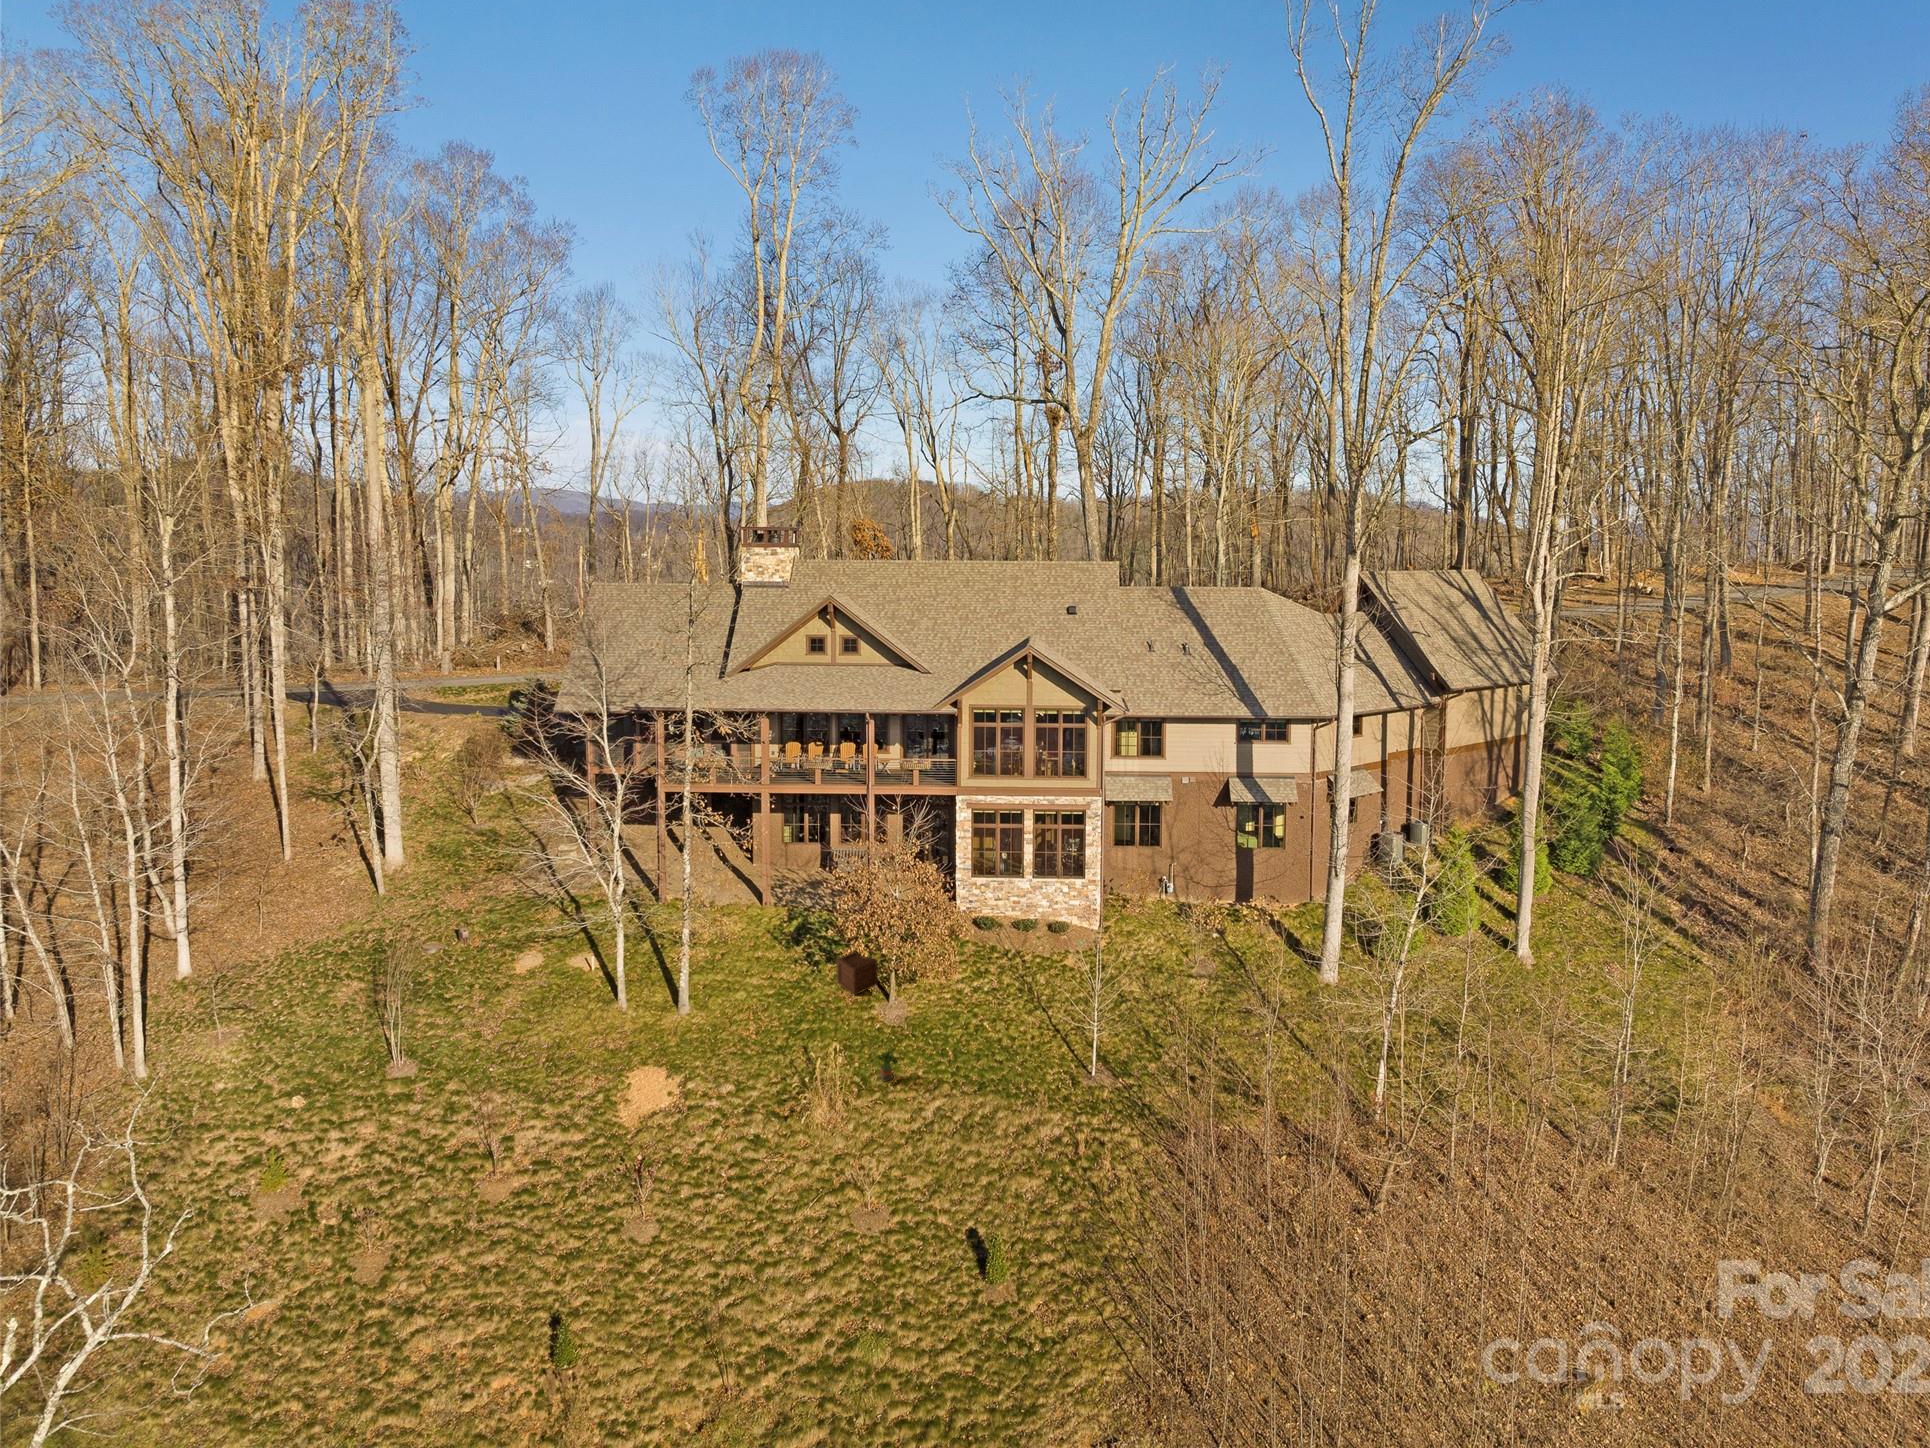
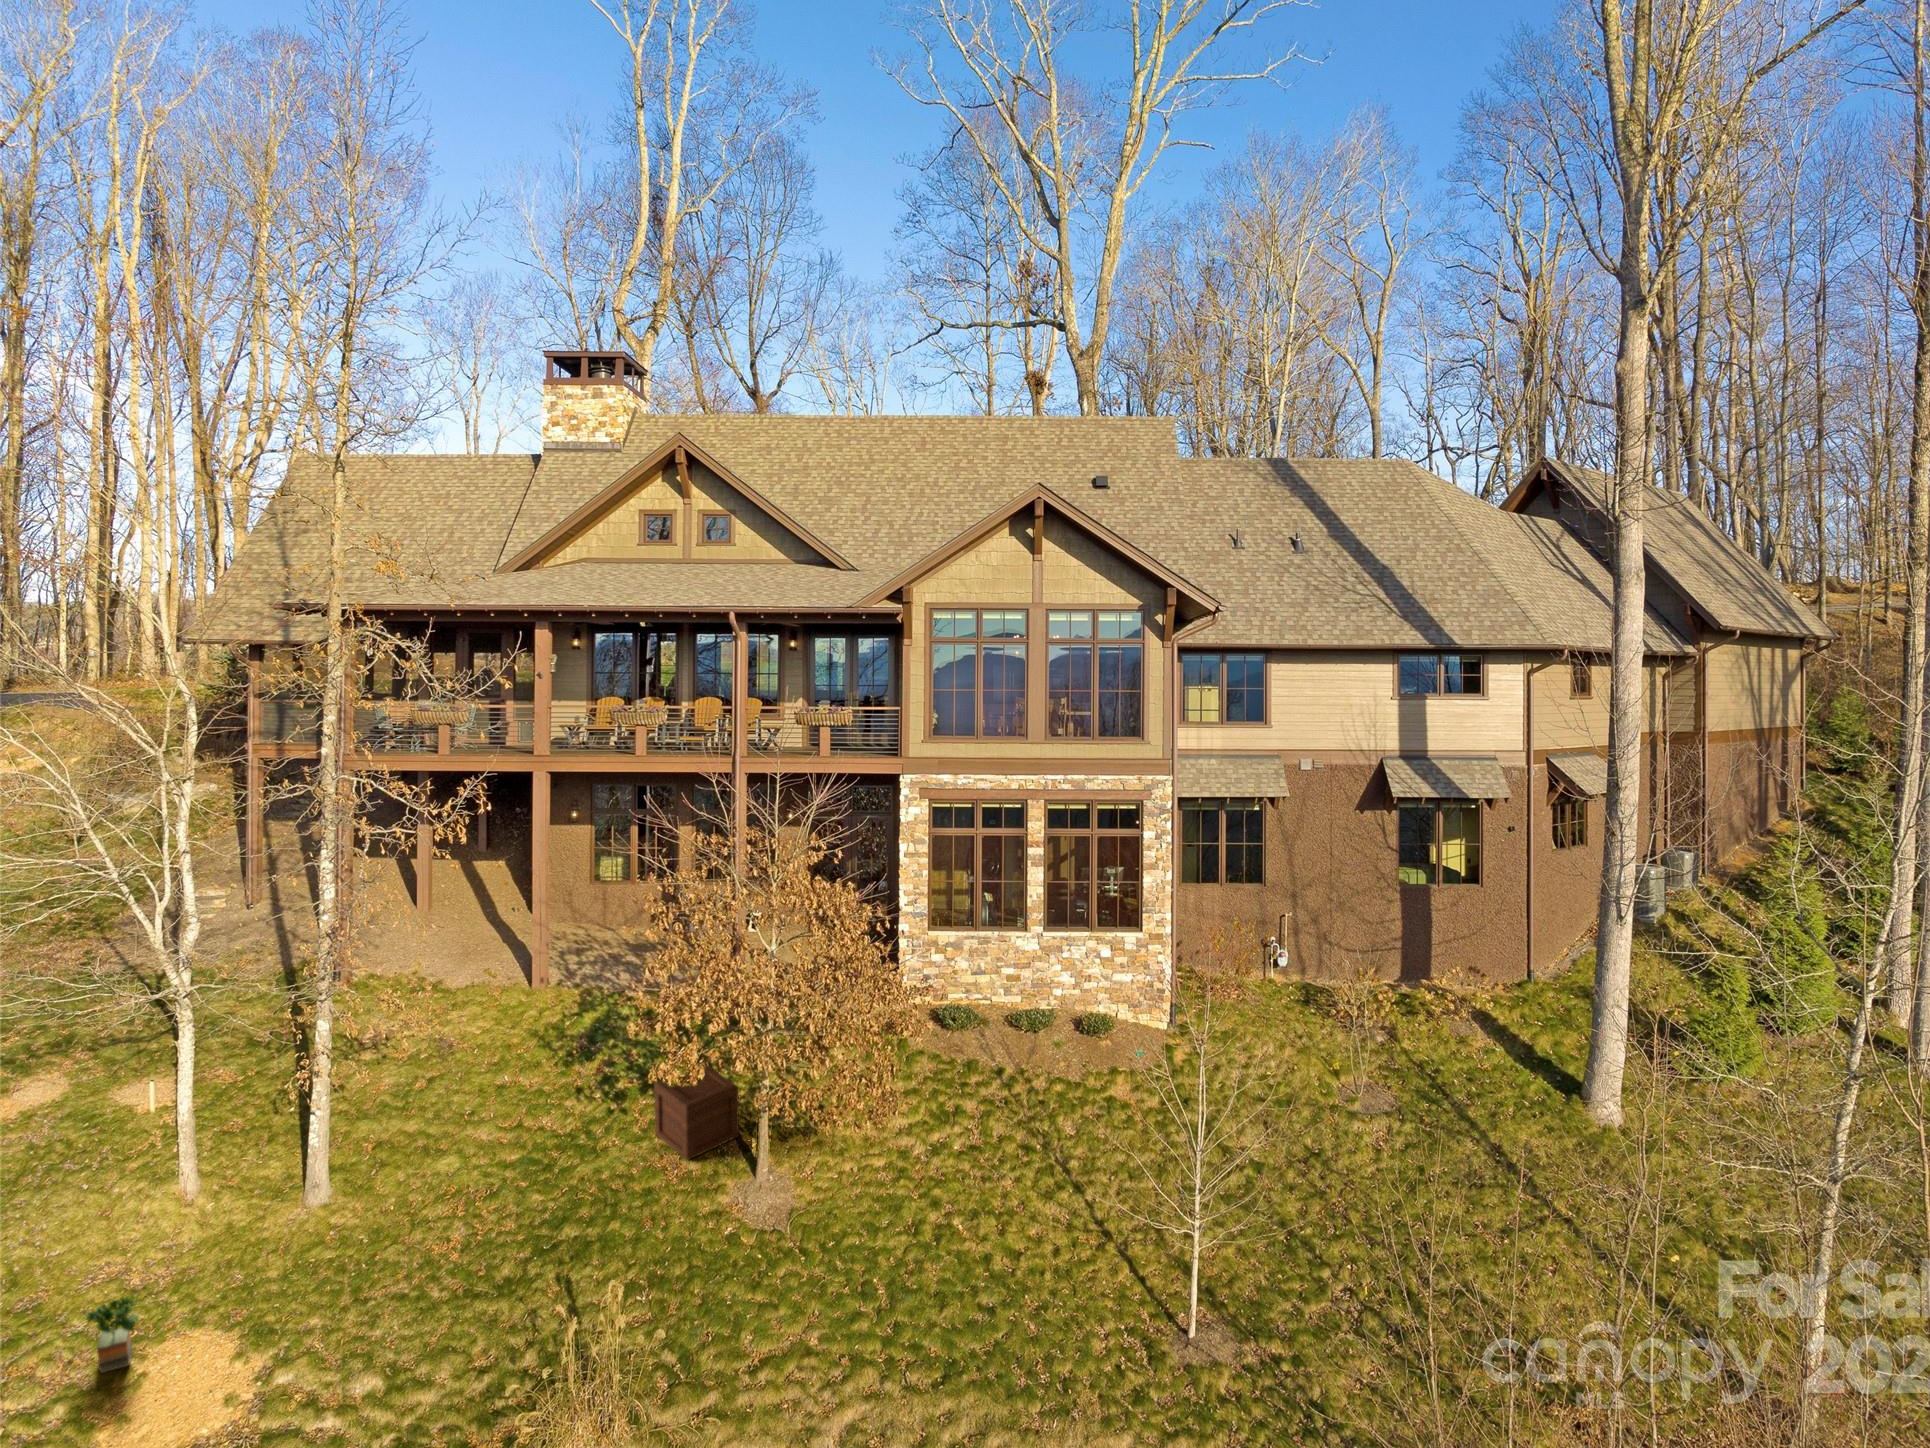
potted tree: present [878,1051,897,1081] -> present [86,1297,139,1373]

